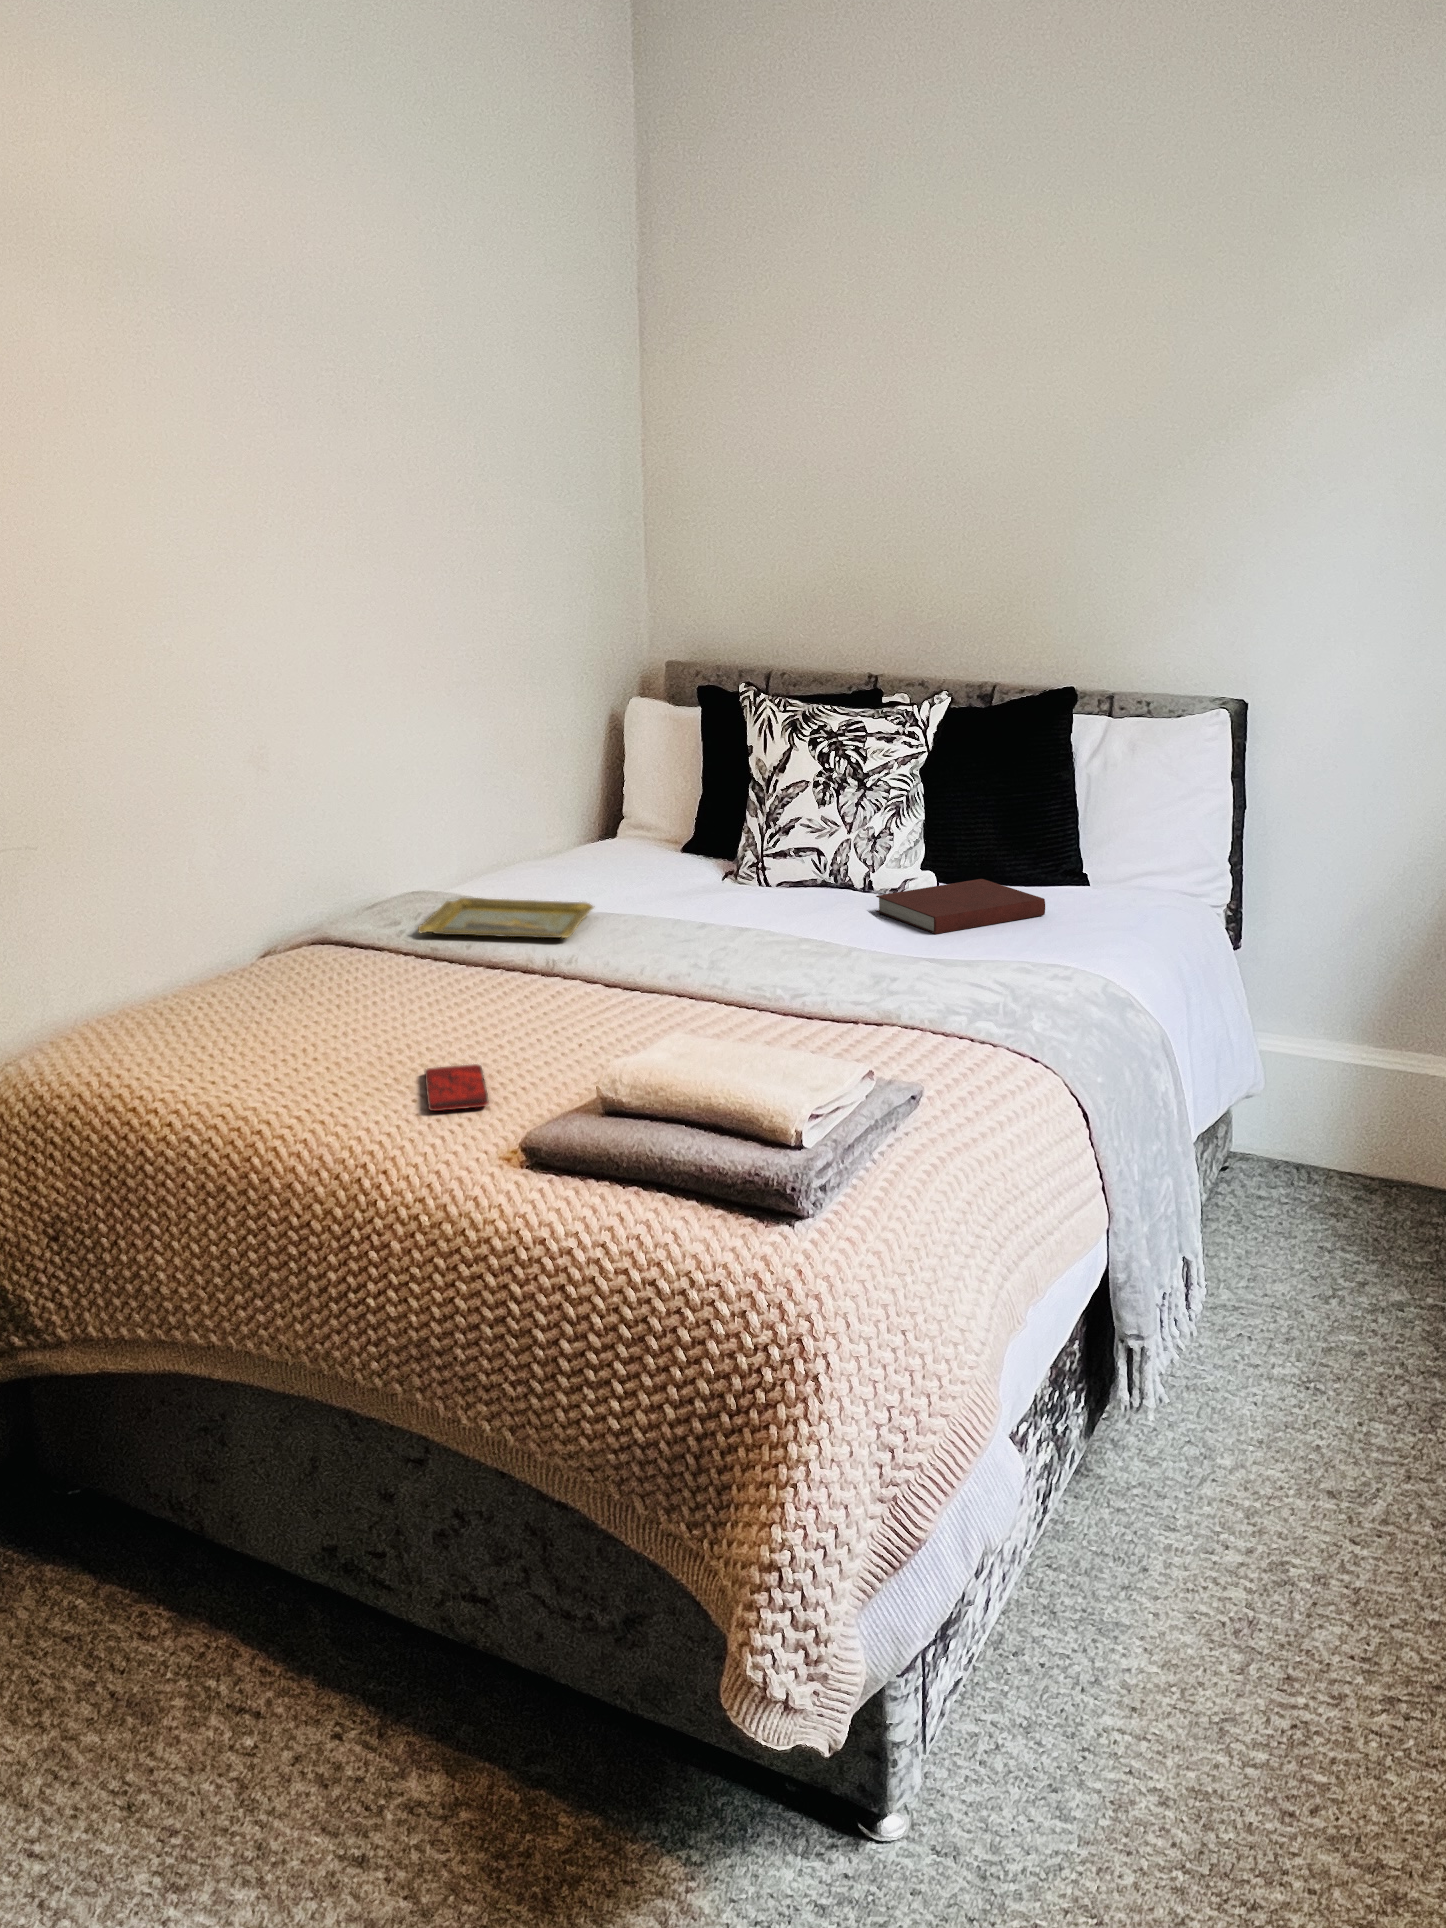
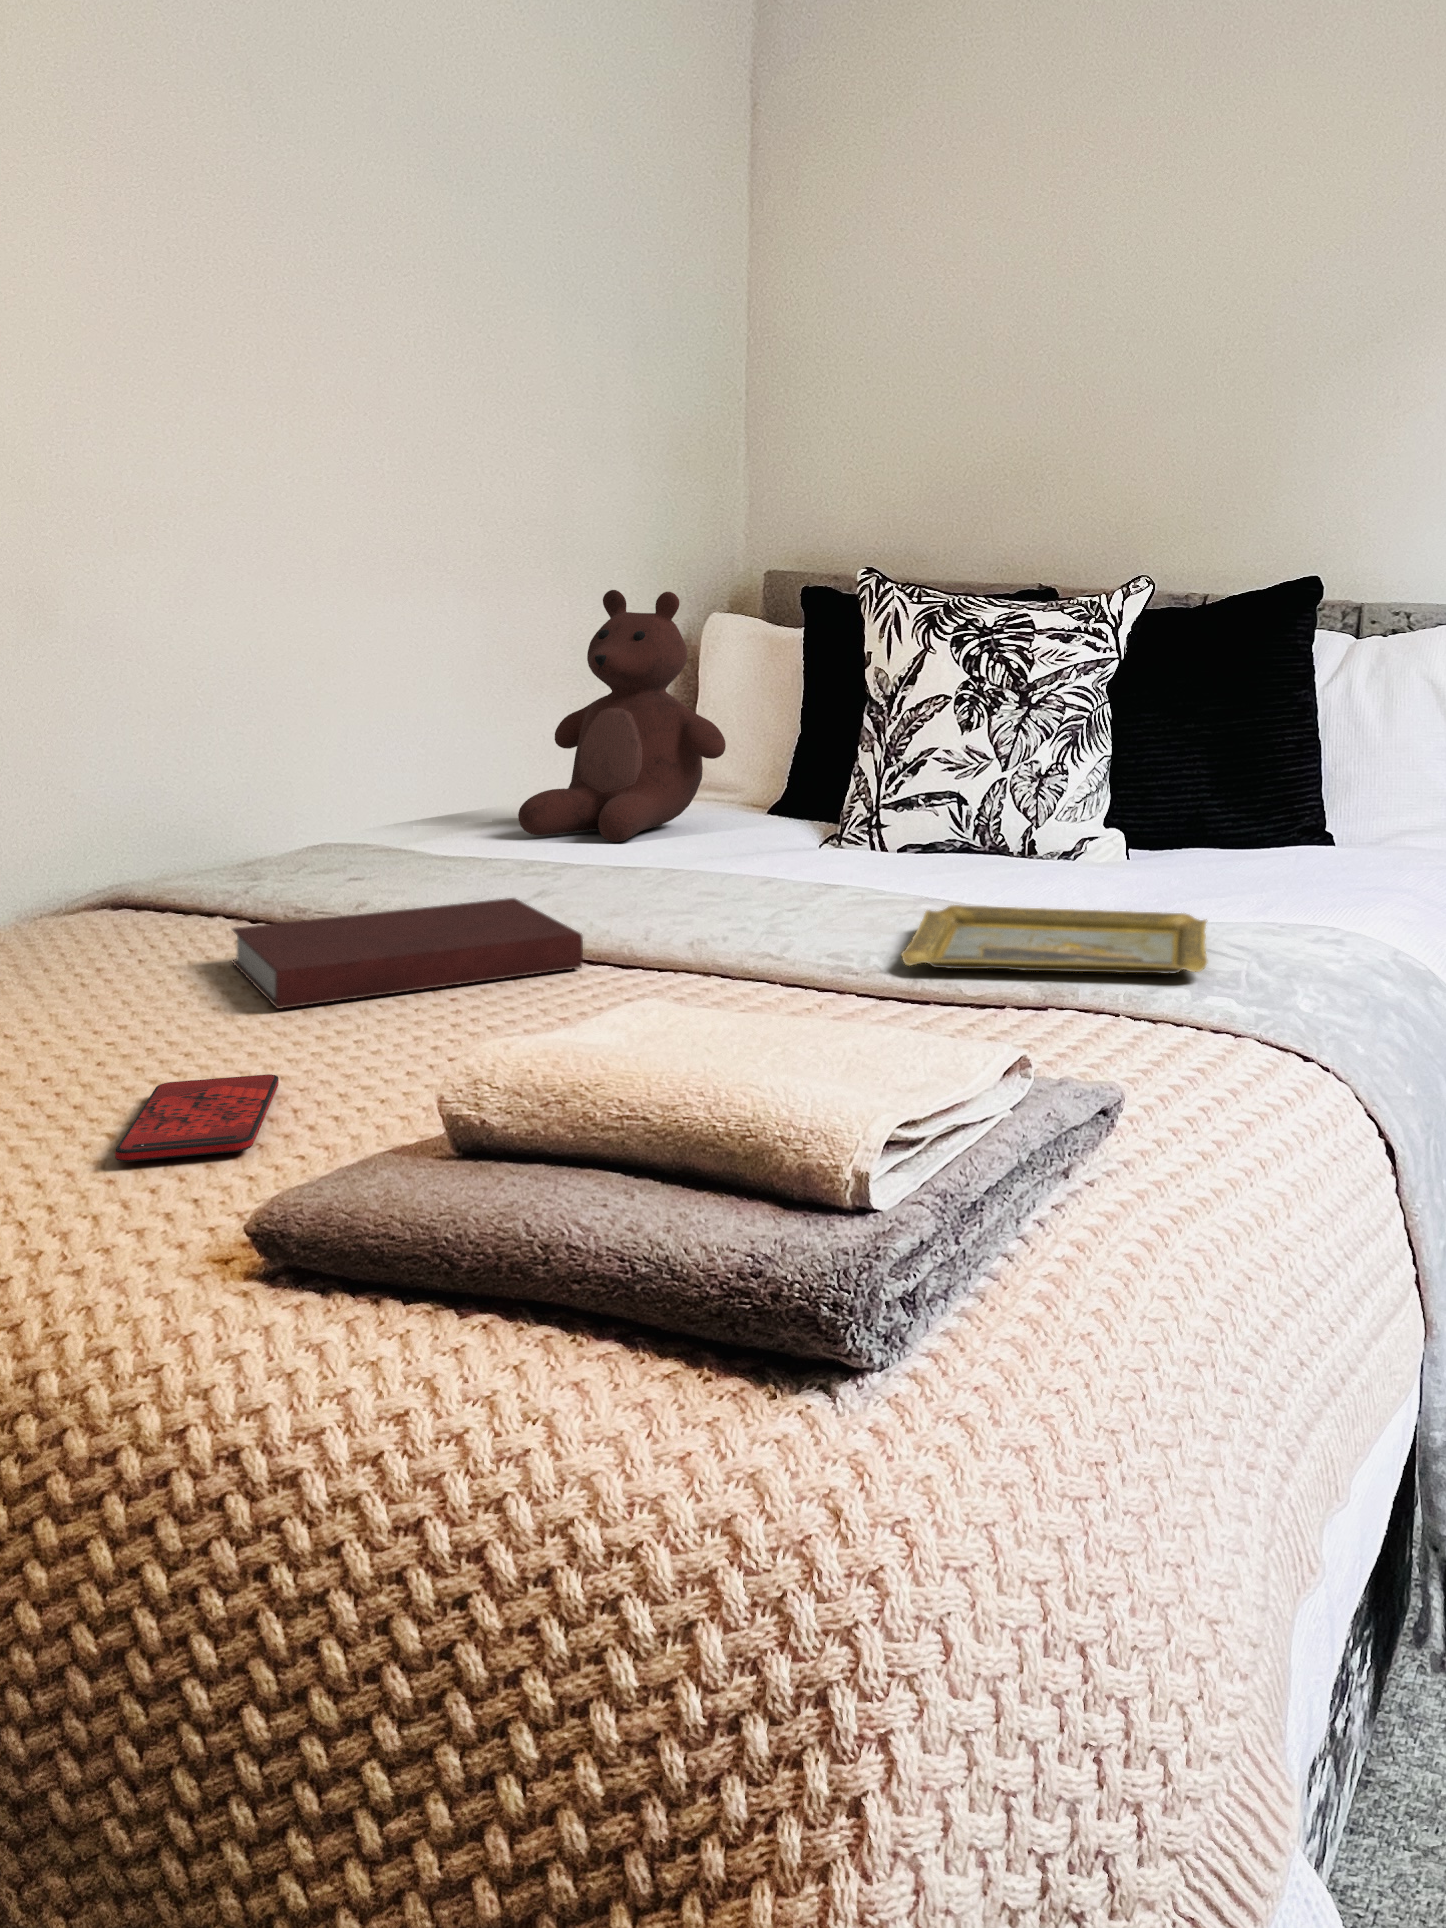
teddy bear: none [521,704,655,883] -> present [518,590,726,842]
notebook: present [876,879,1045,934] -> present [232,898,583,1009]
tray: present [418,898,593,938] -> present [901,905,1207,974]

